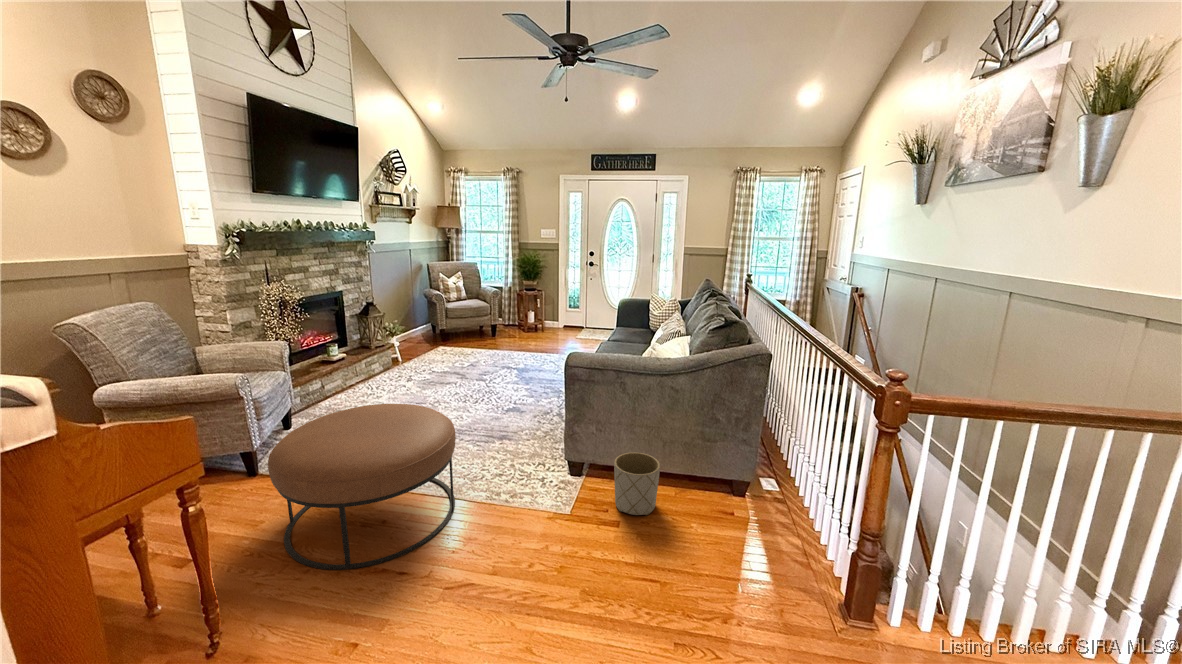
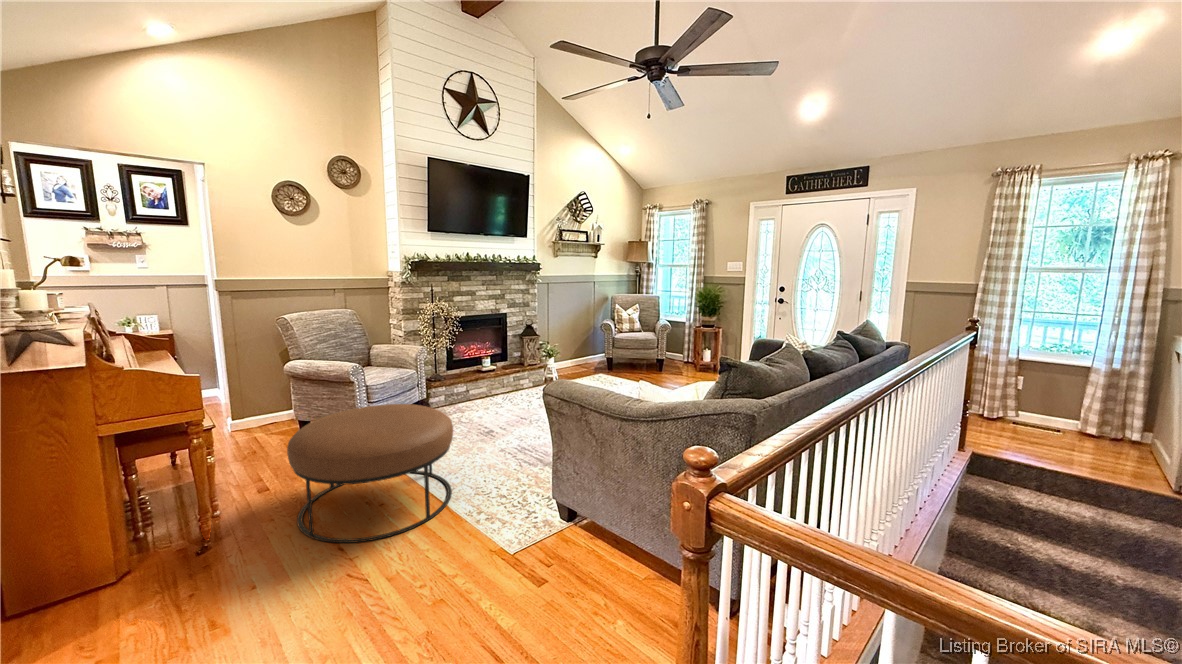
planter: present [614,452,660,515] -> none [558,515,617,603]

